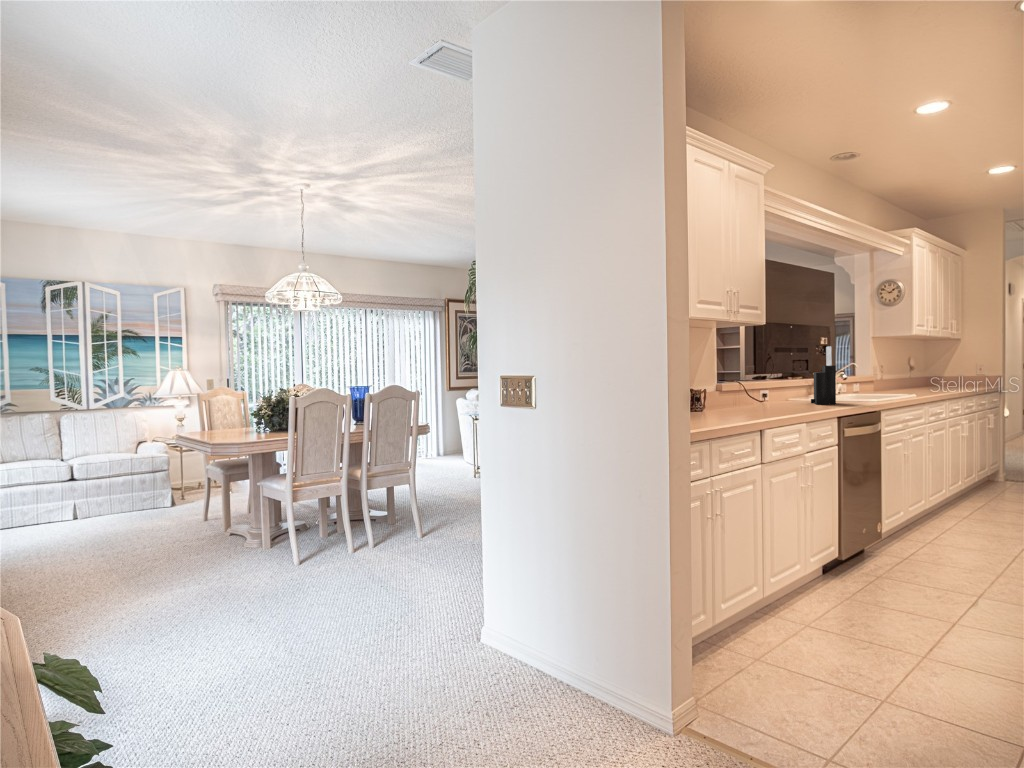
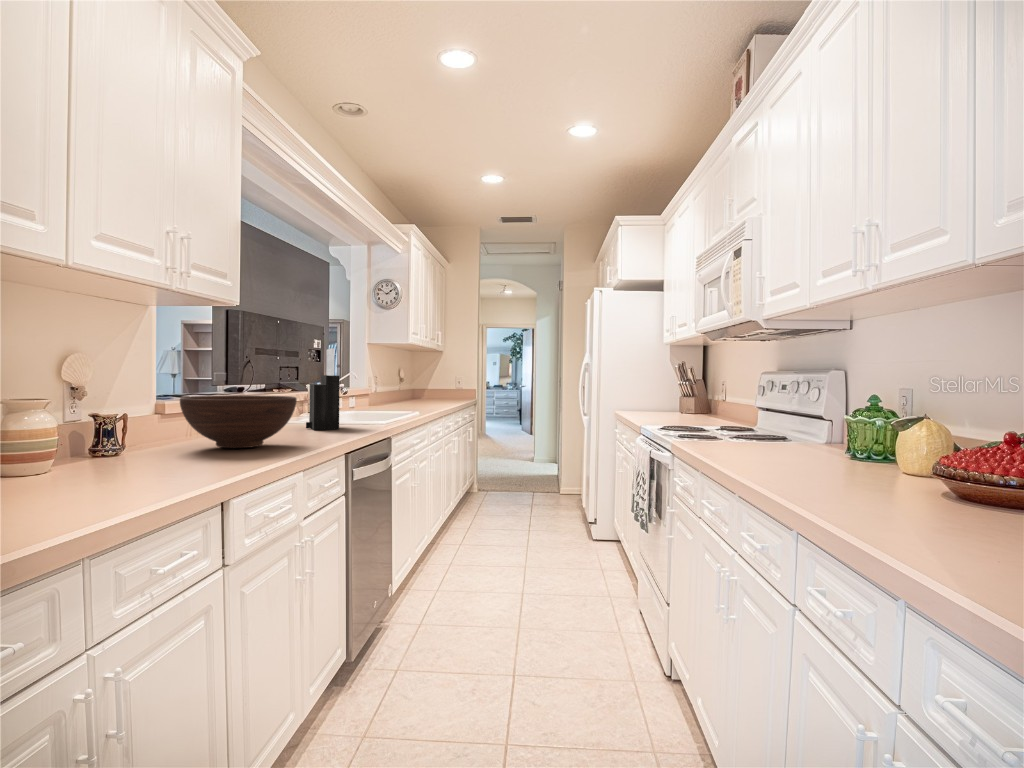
fruit bowl: none [731,380,801,411] -> present [180,395,297,448]

